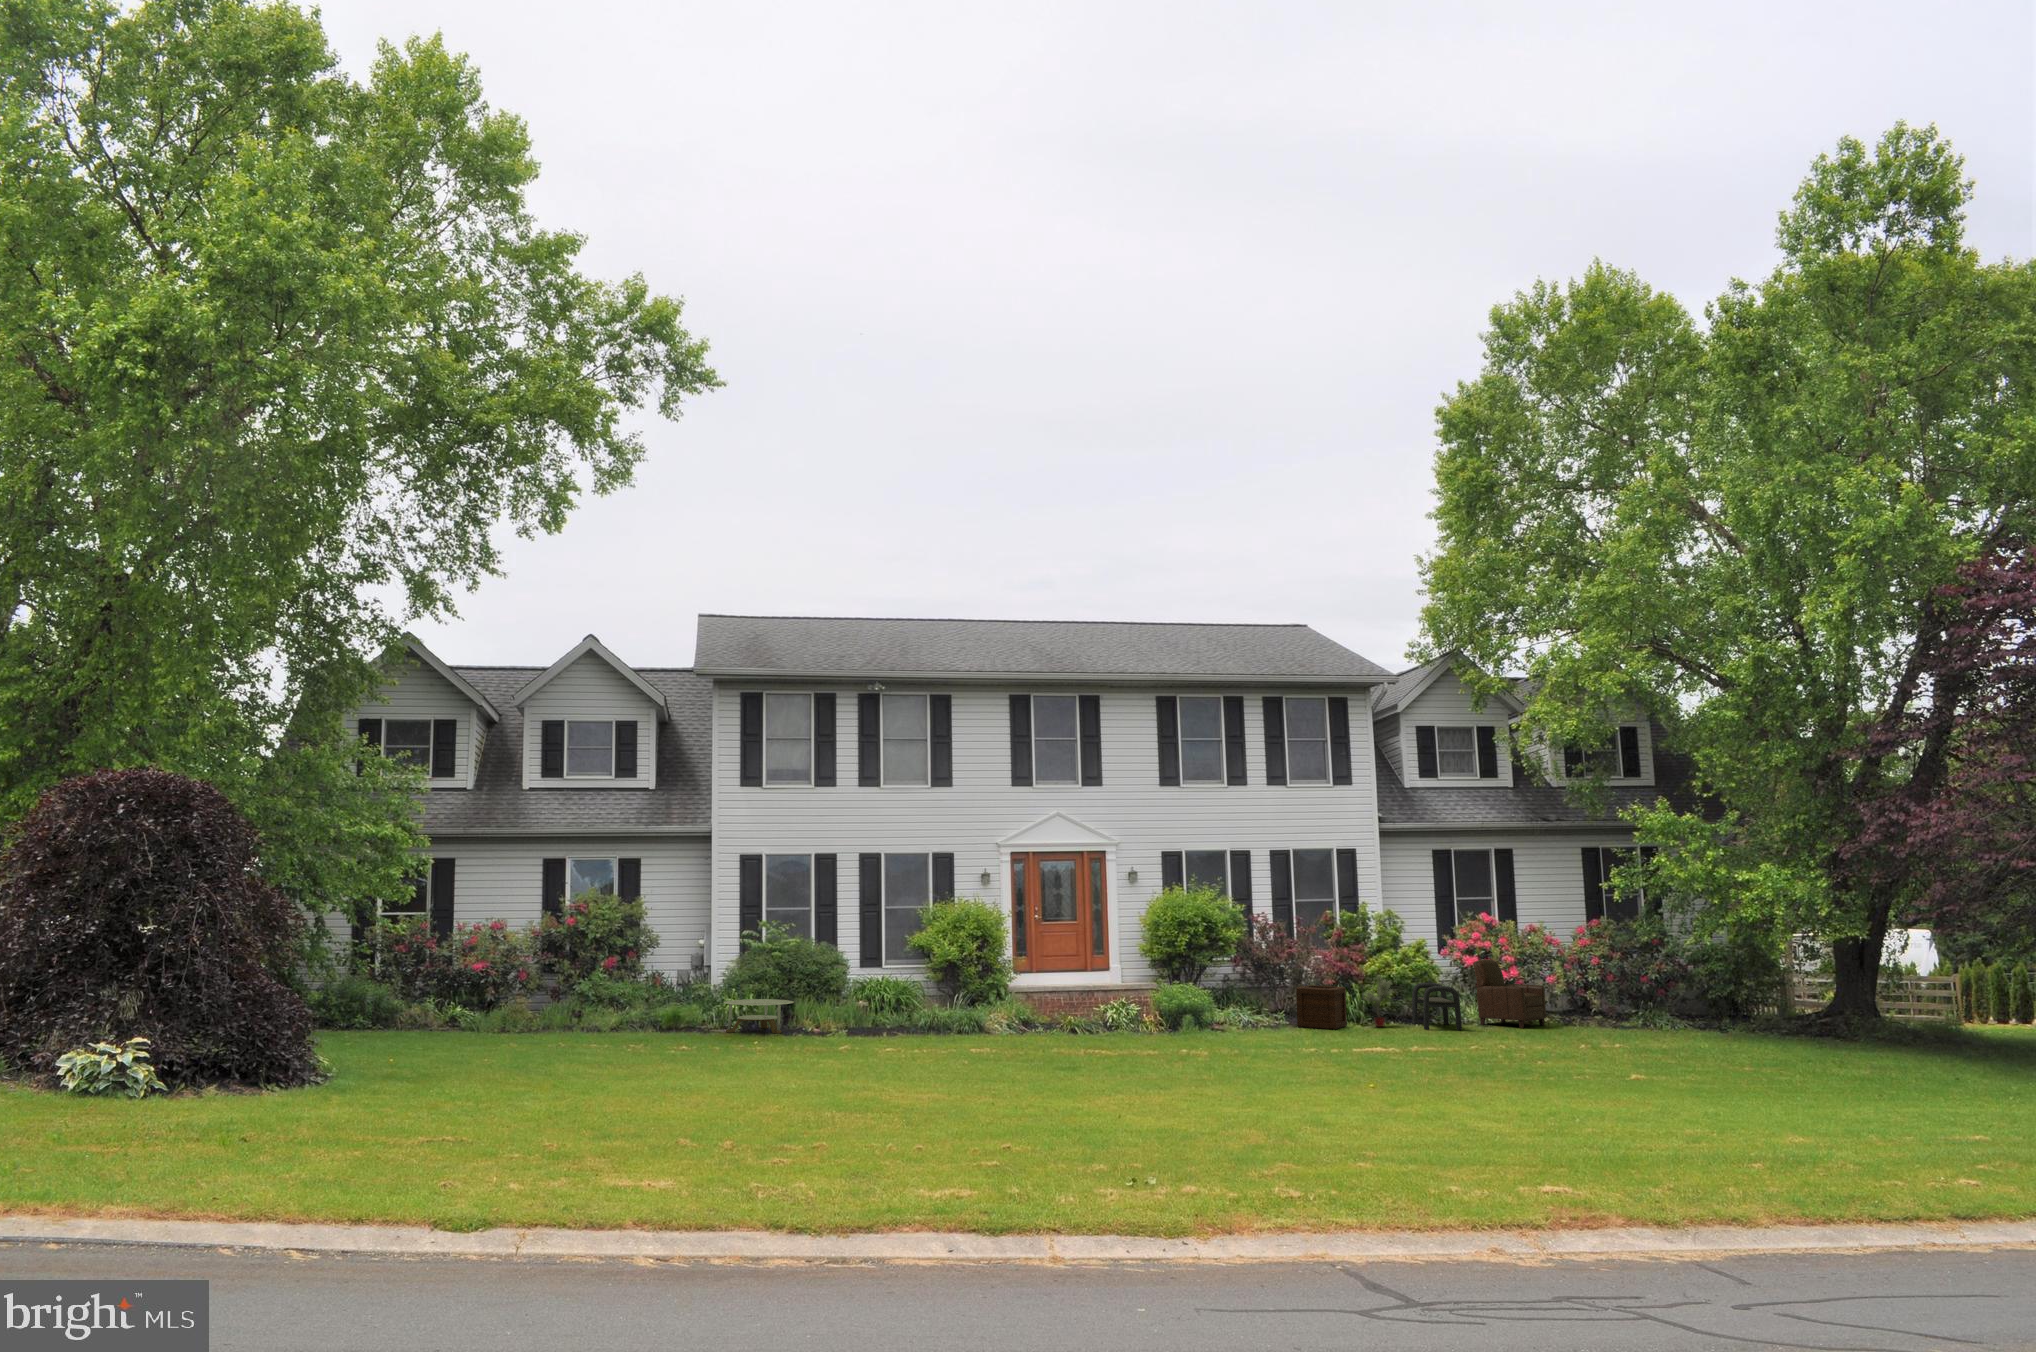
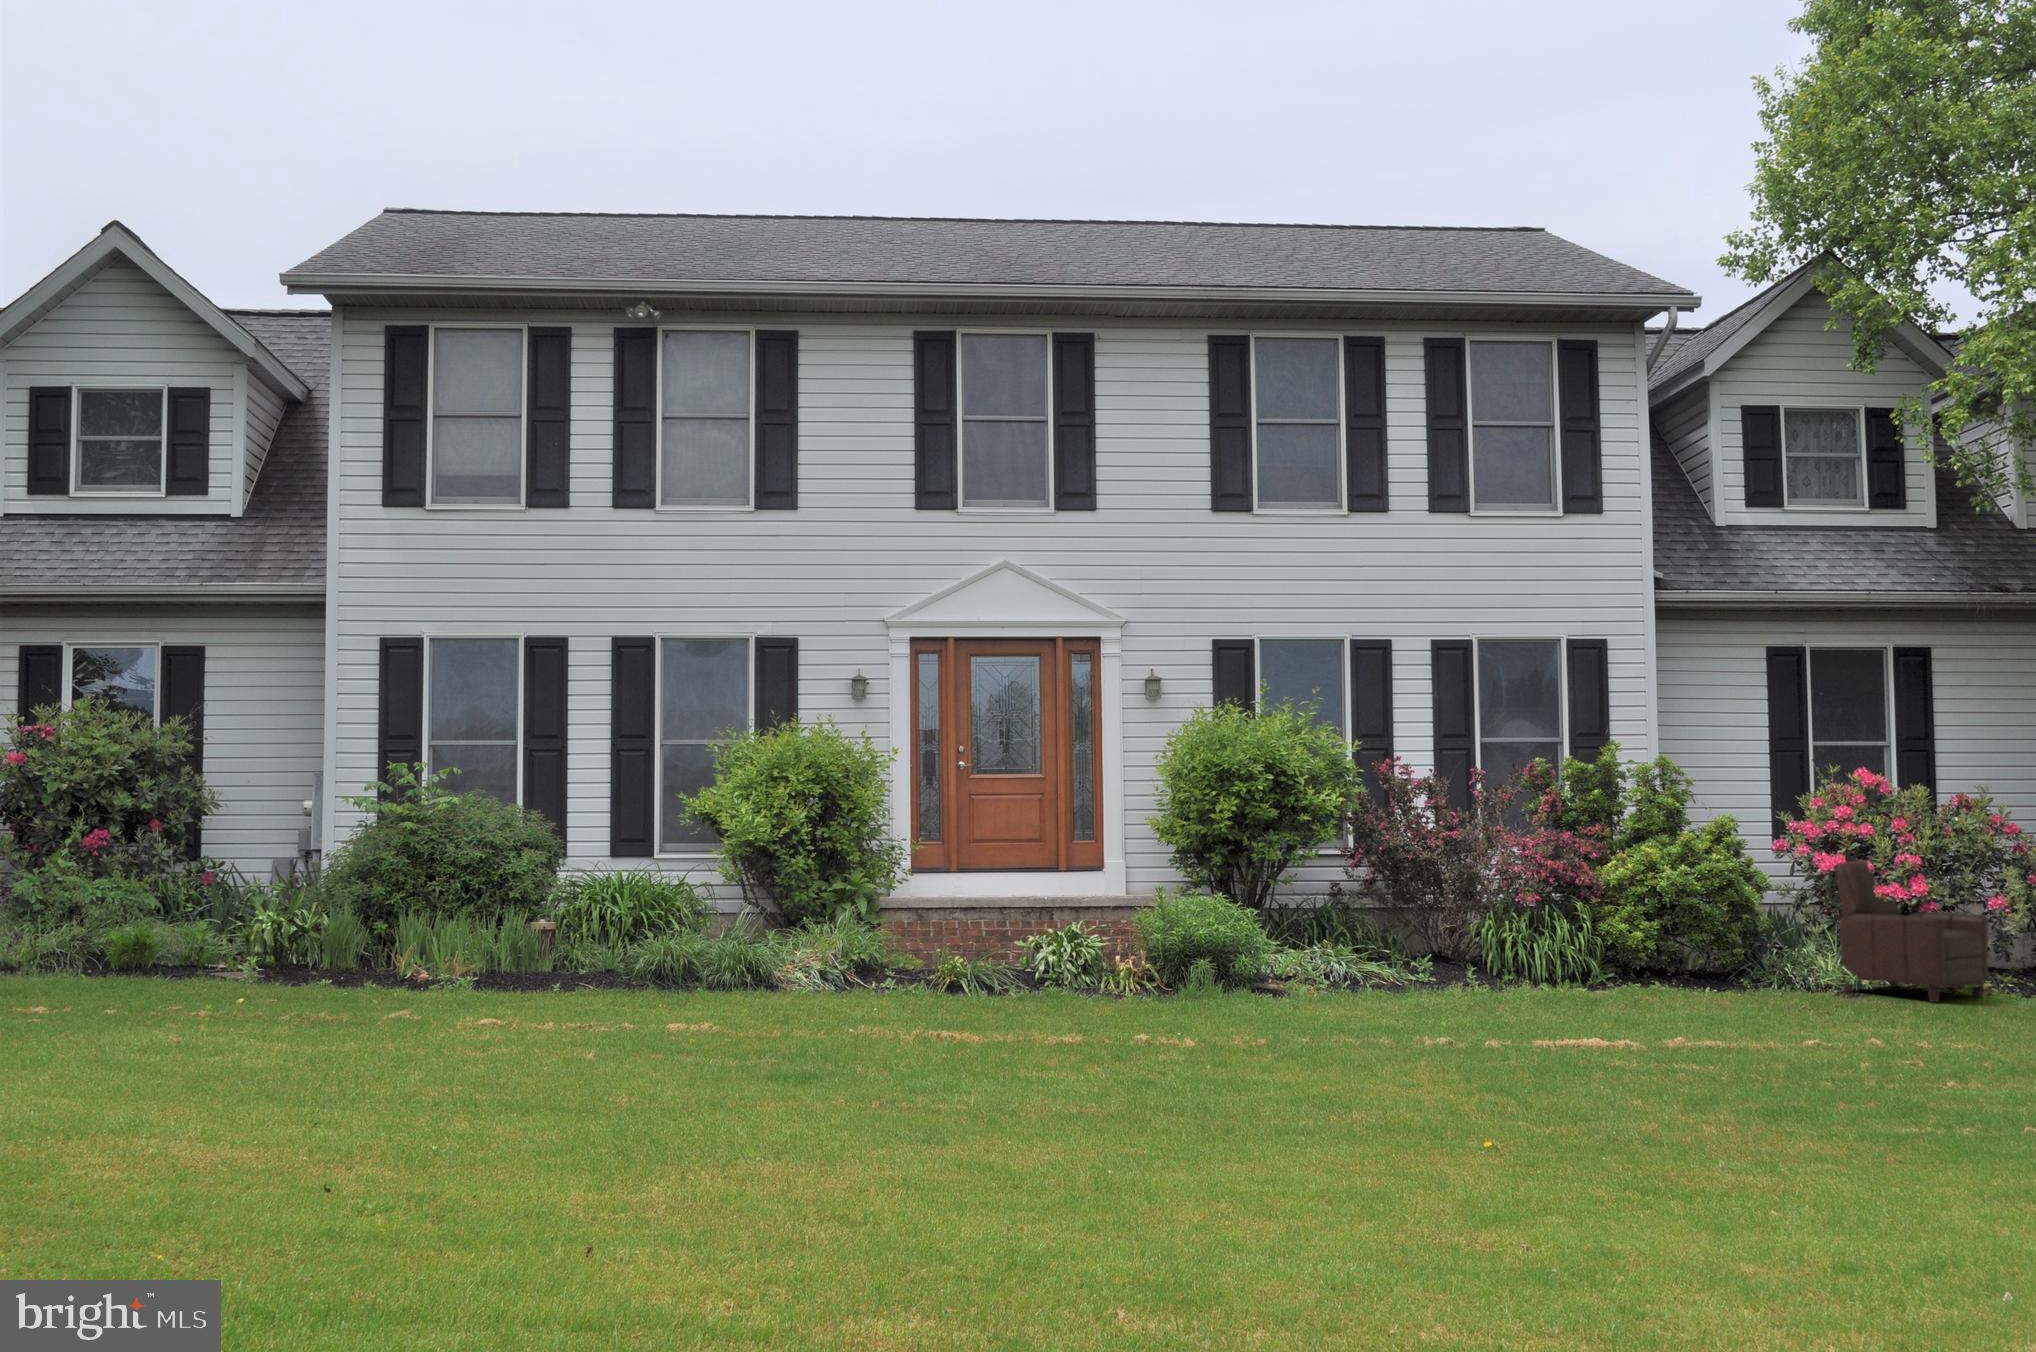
potted tree: present [1365,978,1392,1027] -> none [1590,886,1660,993]
bench: present [1412,983,1462,1030] -> none [1698,904,1802,1004]
wooden crate: present [1296,985,1347,1029] -> none [1451,905,1557,996]
round table: present [724,999,794,1033] -> none [267,909,415,977]

